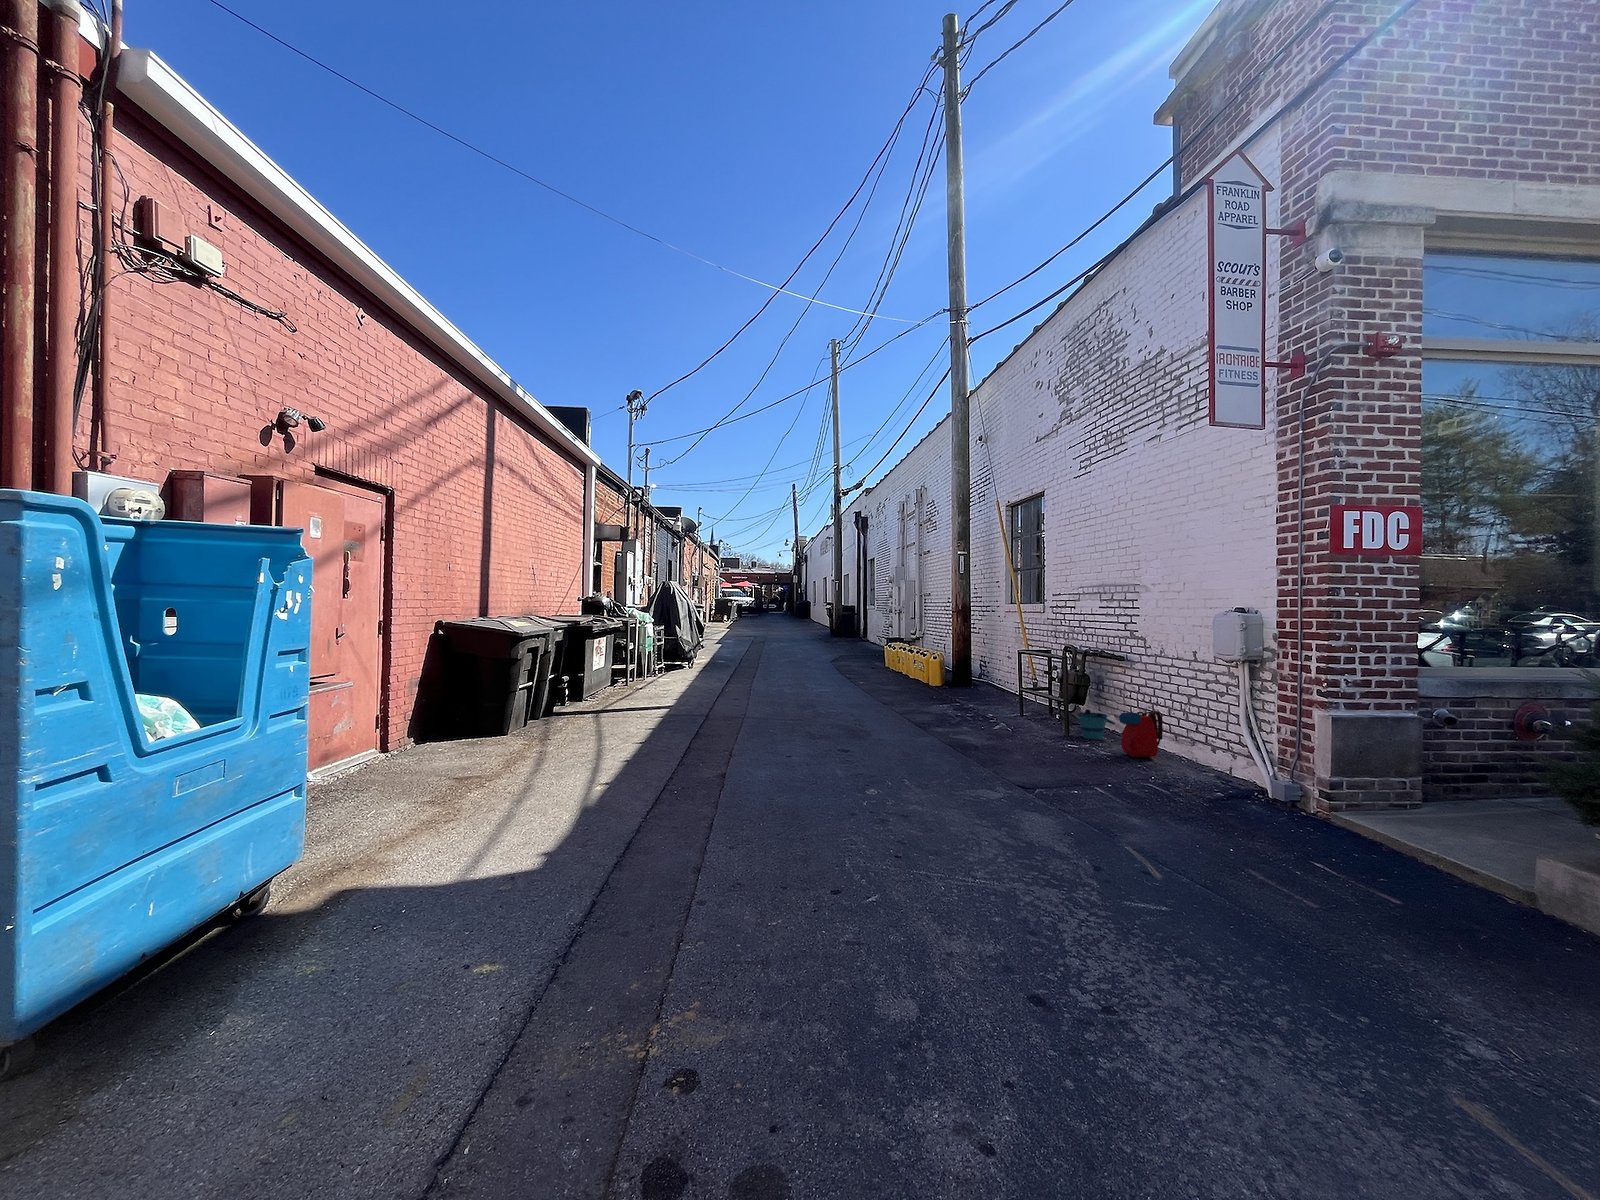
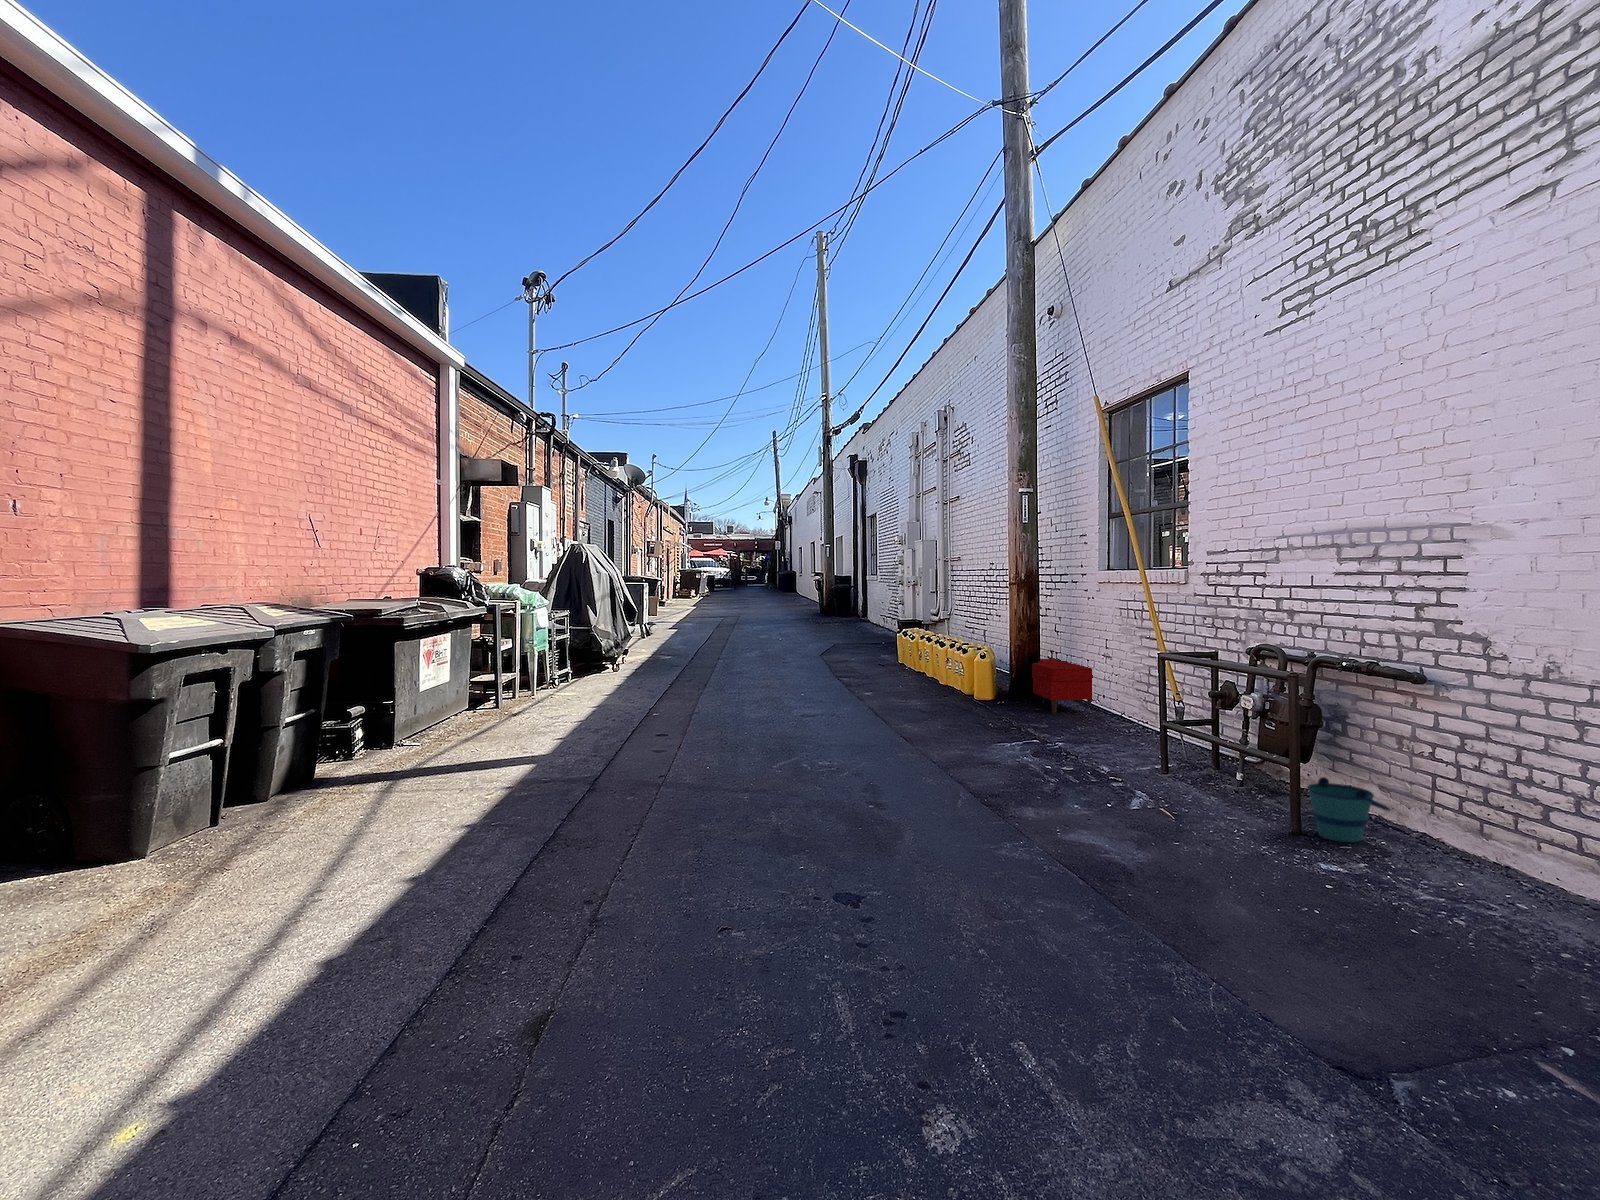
bench: none [961,660,1006,693] -> present [1023,659,1093,715]
backpack: present [1119,711,1163,757] -> none [1449,804,1564,914]

